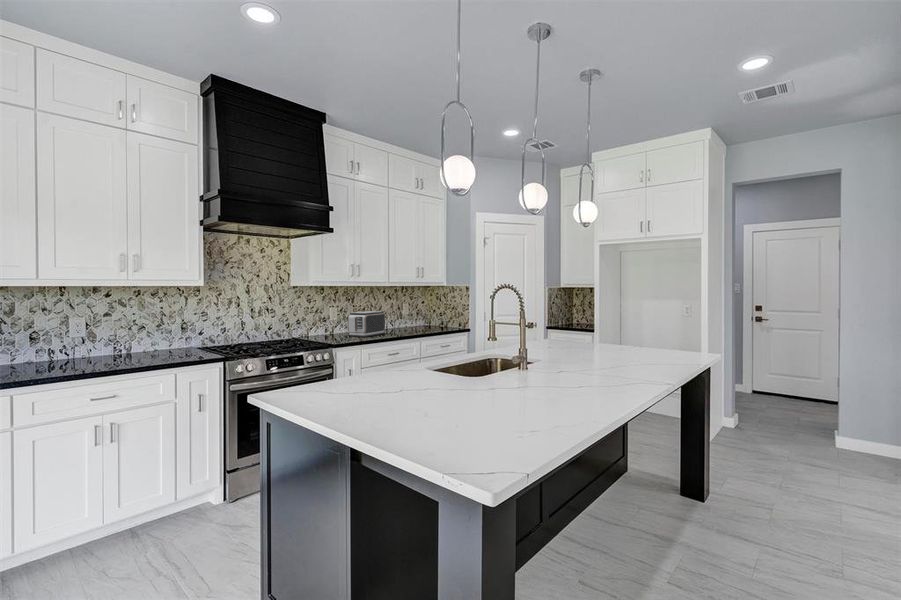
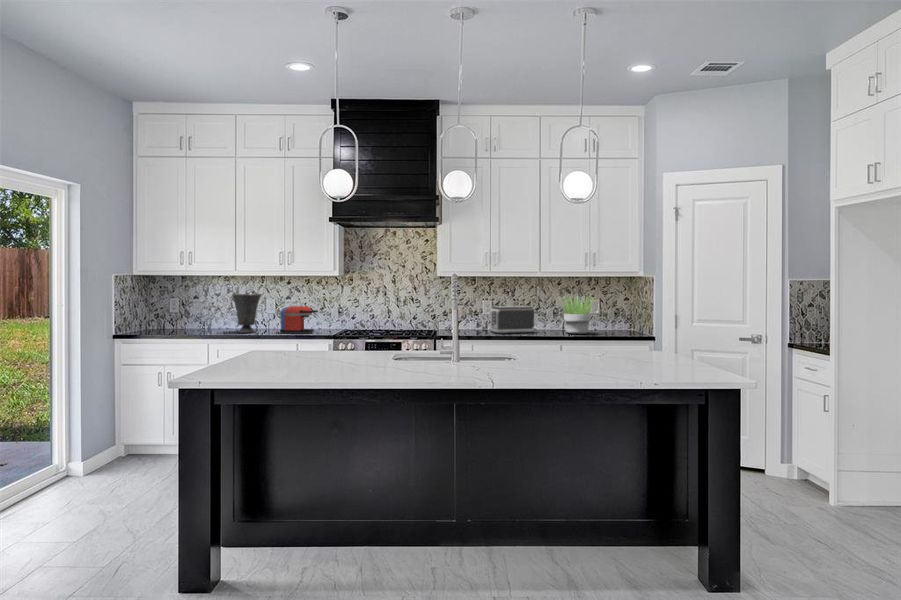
potted plant: none [394,300,430,332] -> present [560,296,594,334]
vase: none [45,310,99,369] -> present [232,294,261,333]
coffee maker: none [131,324,188,362] -> present [280,306,318,333]

